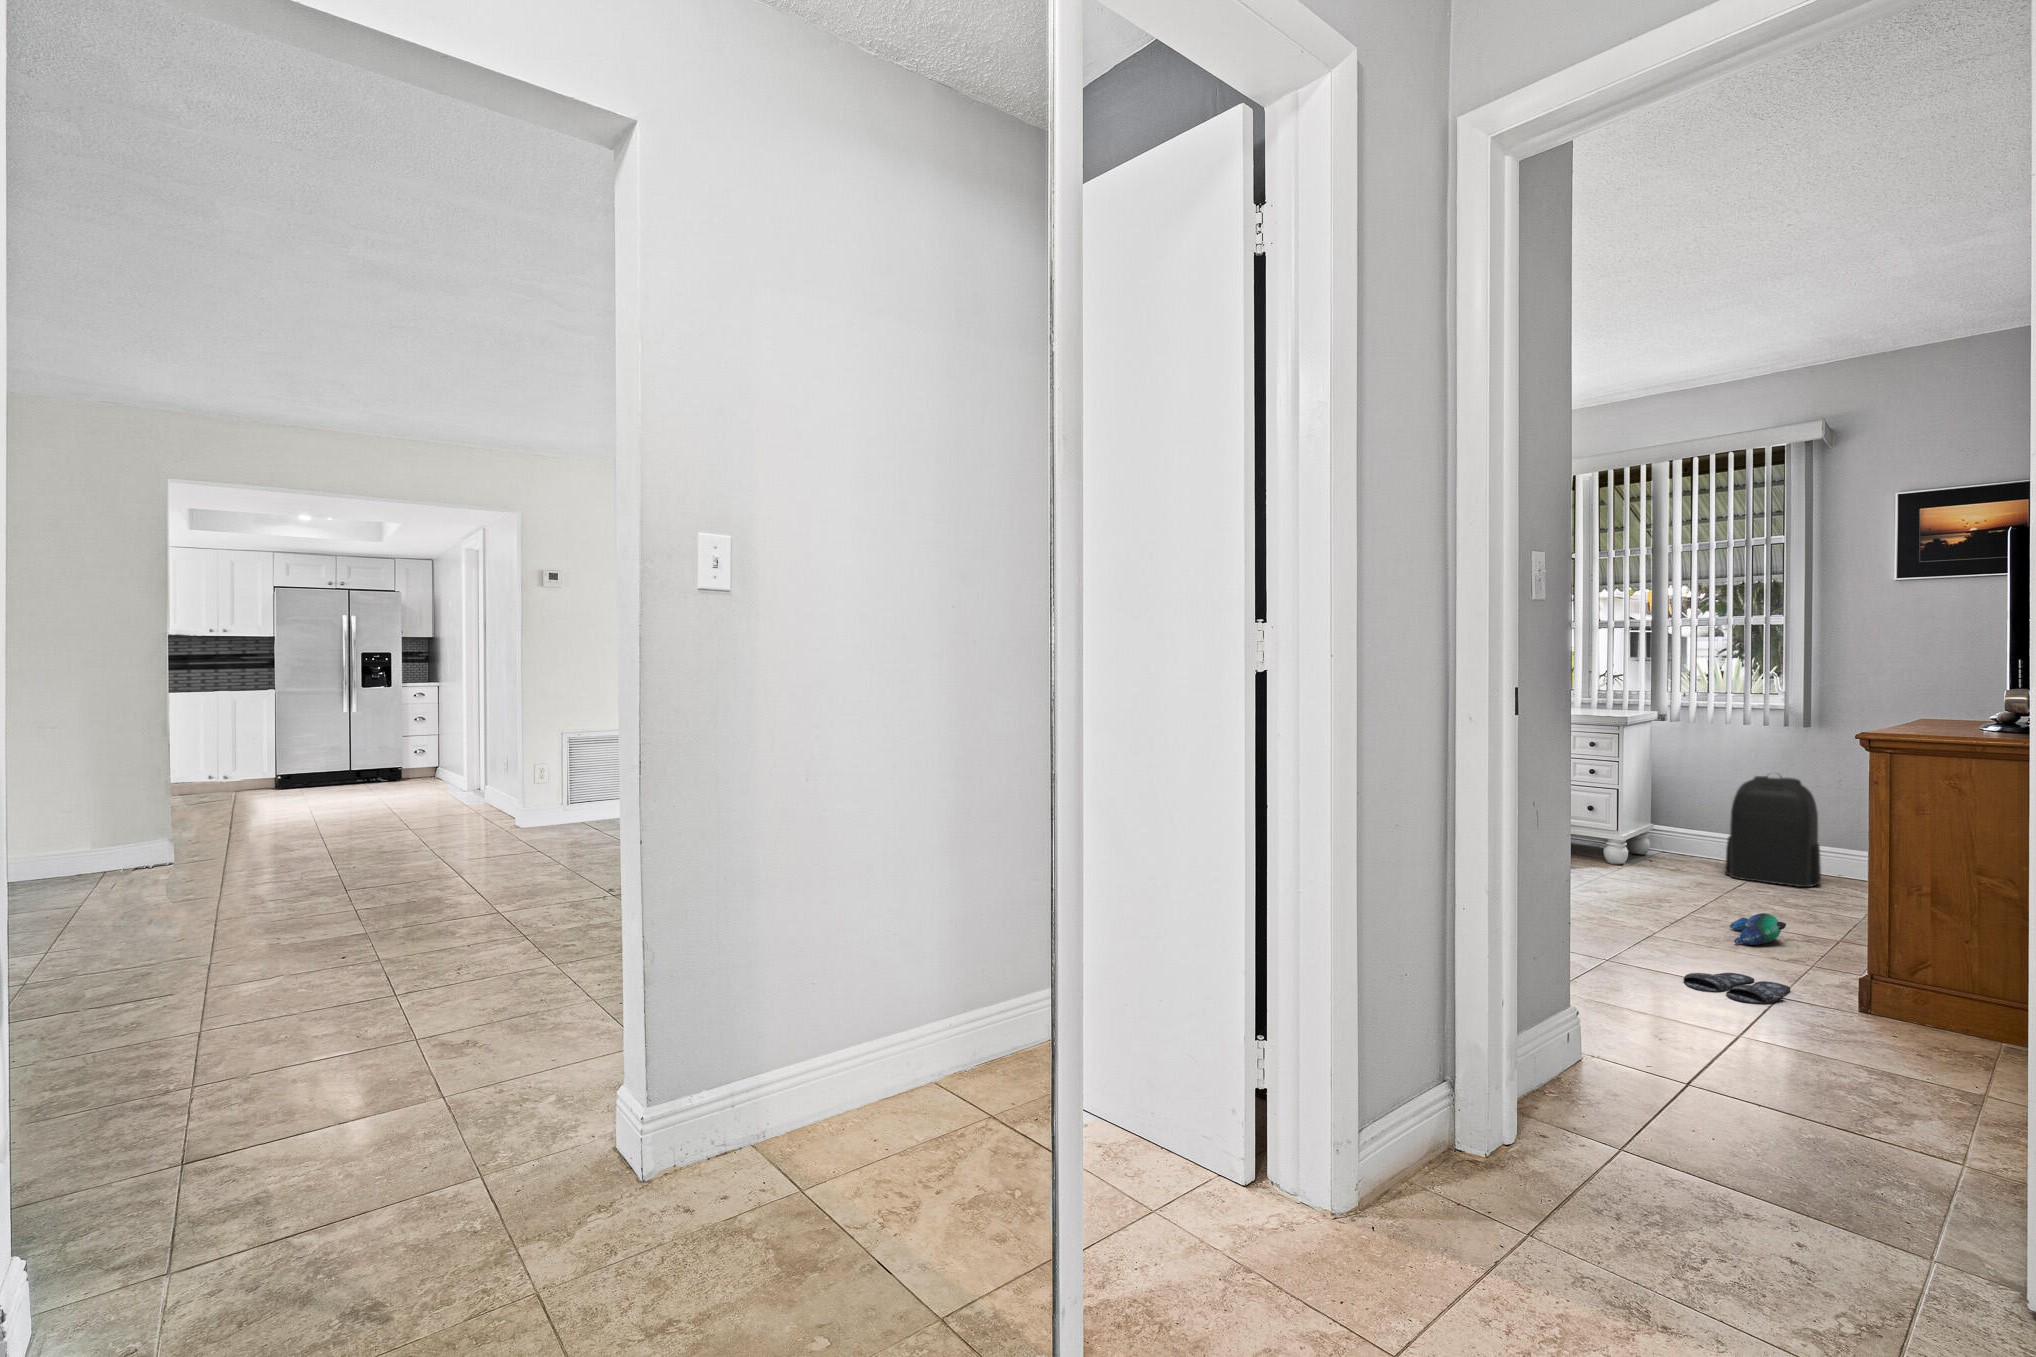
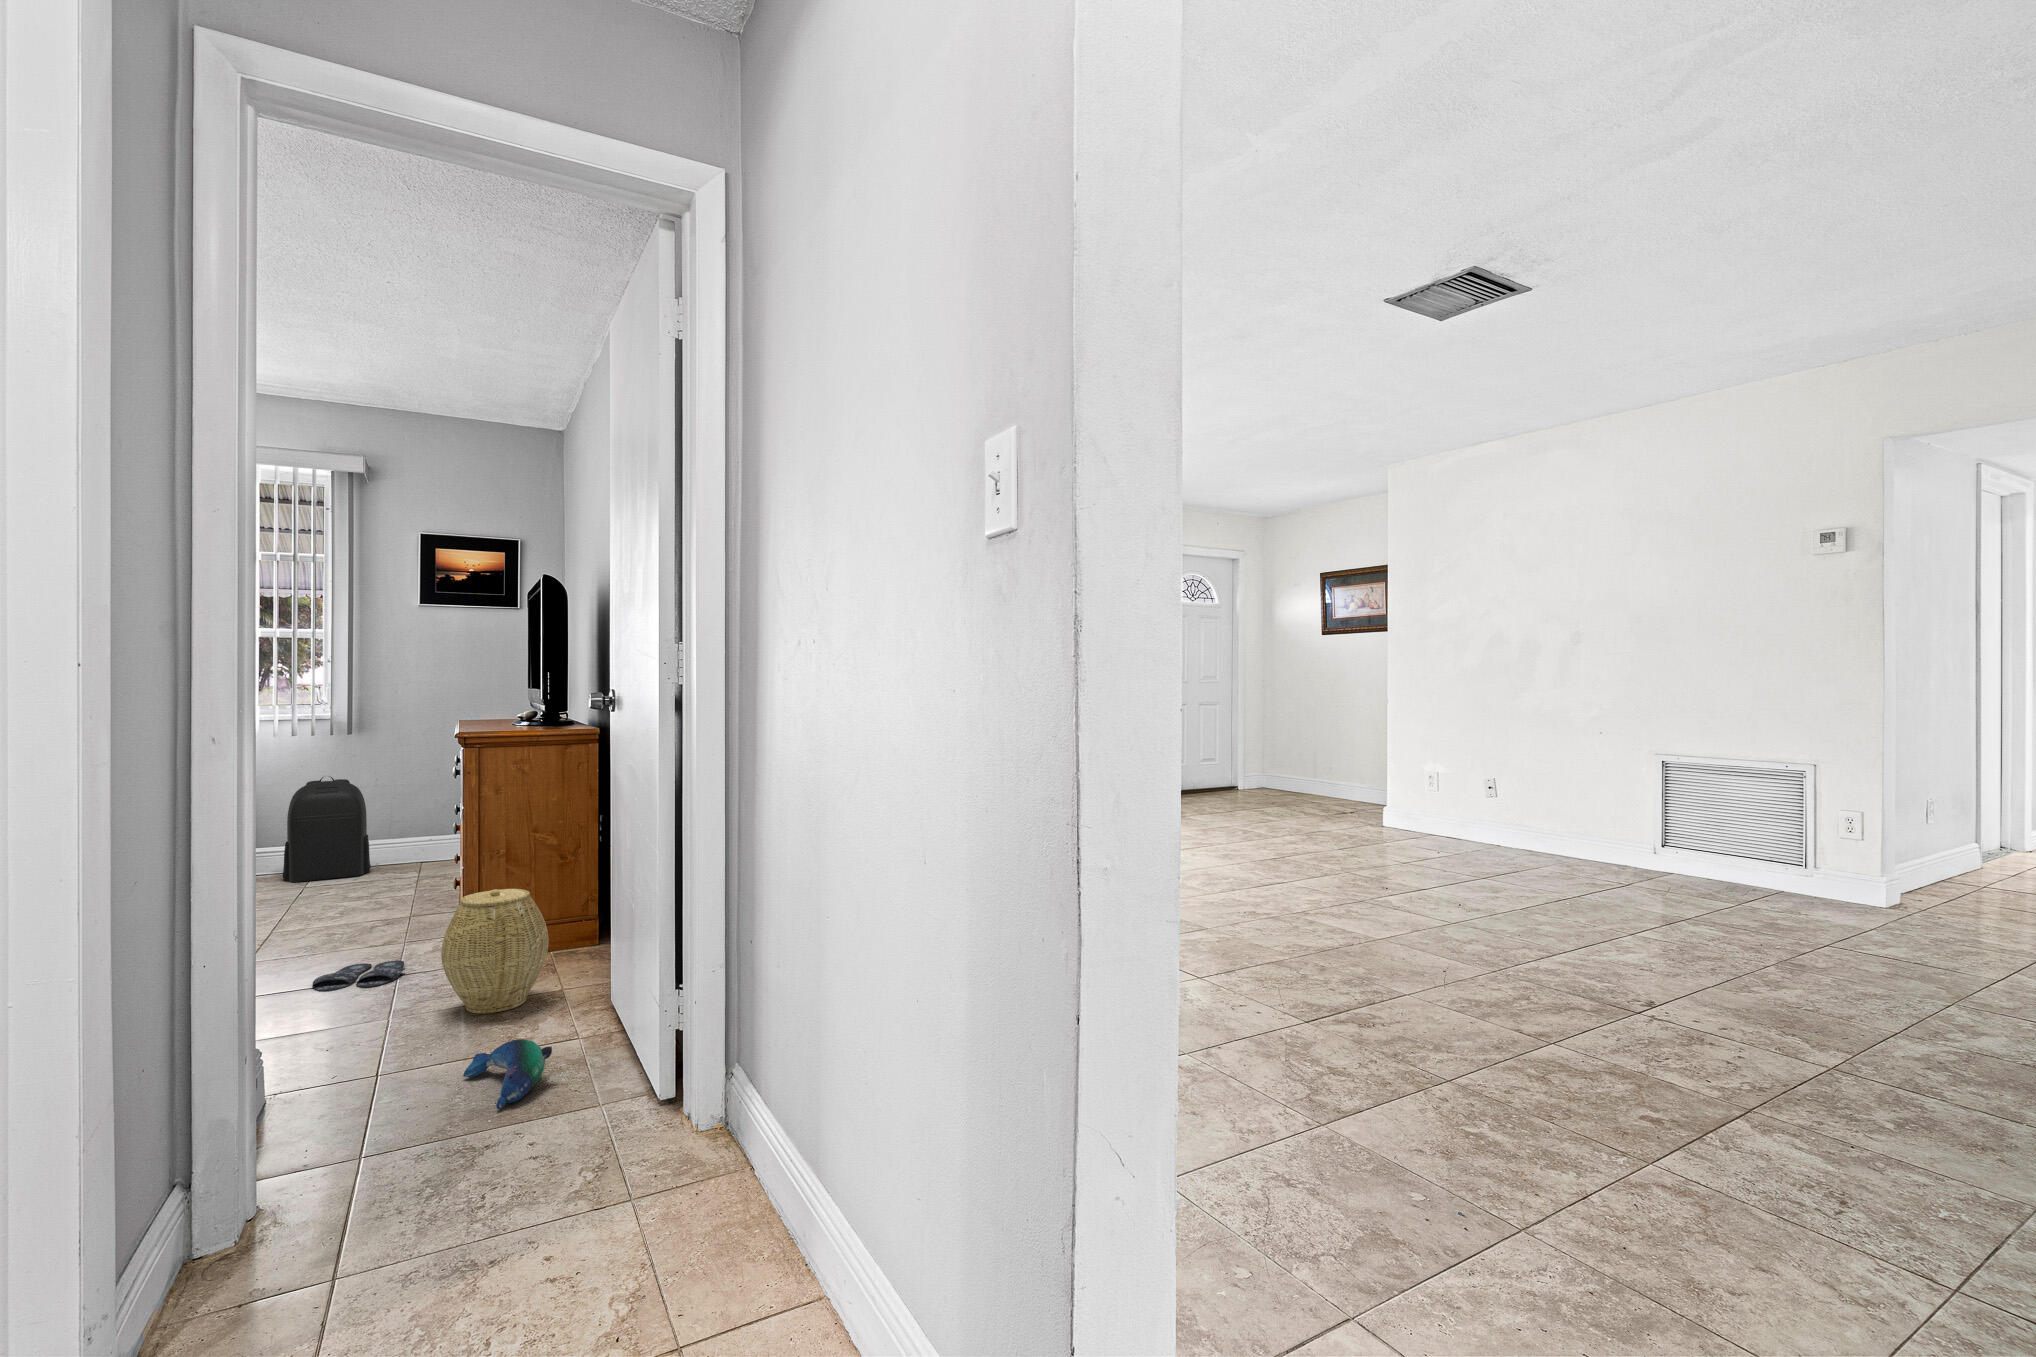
plush toy: present [1730,913,1786,946] -> present [463,1039,552,1109]
woven basket: none [1797,928,1954,1089] -> present [441,889,549,1014]

